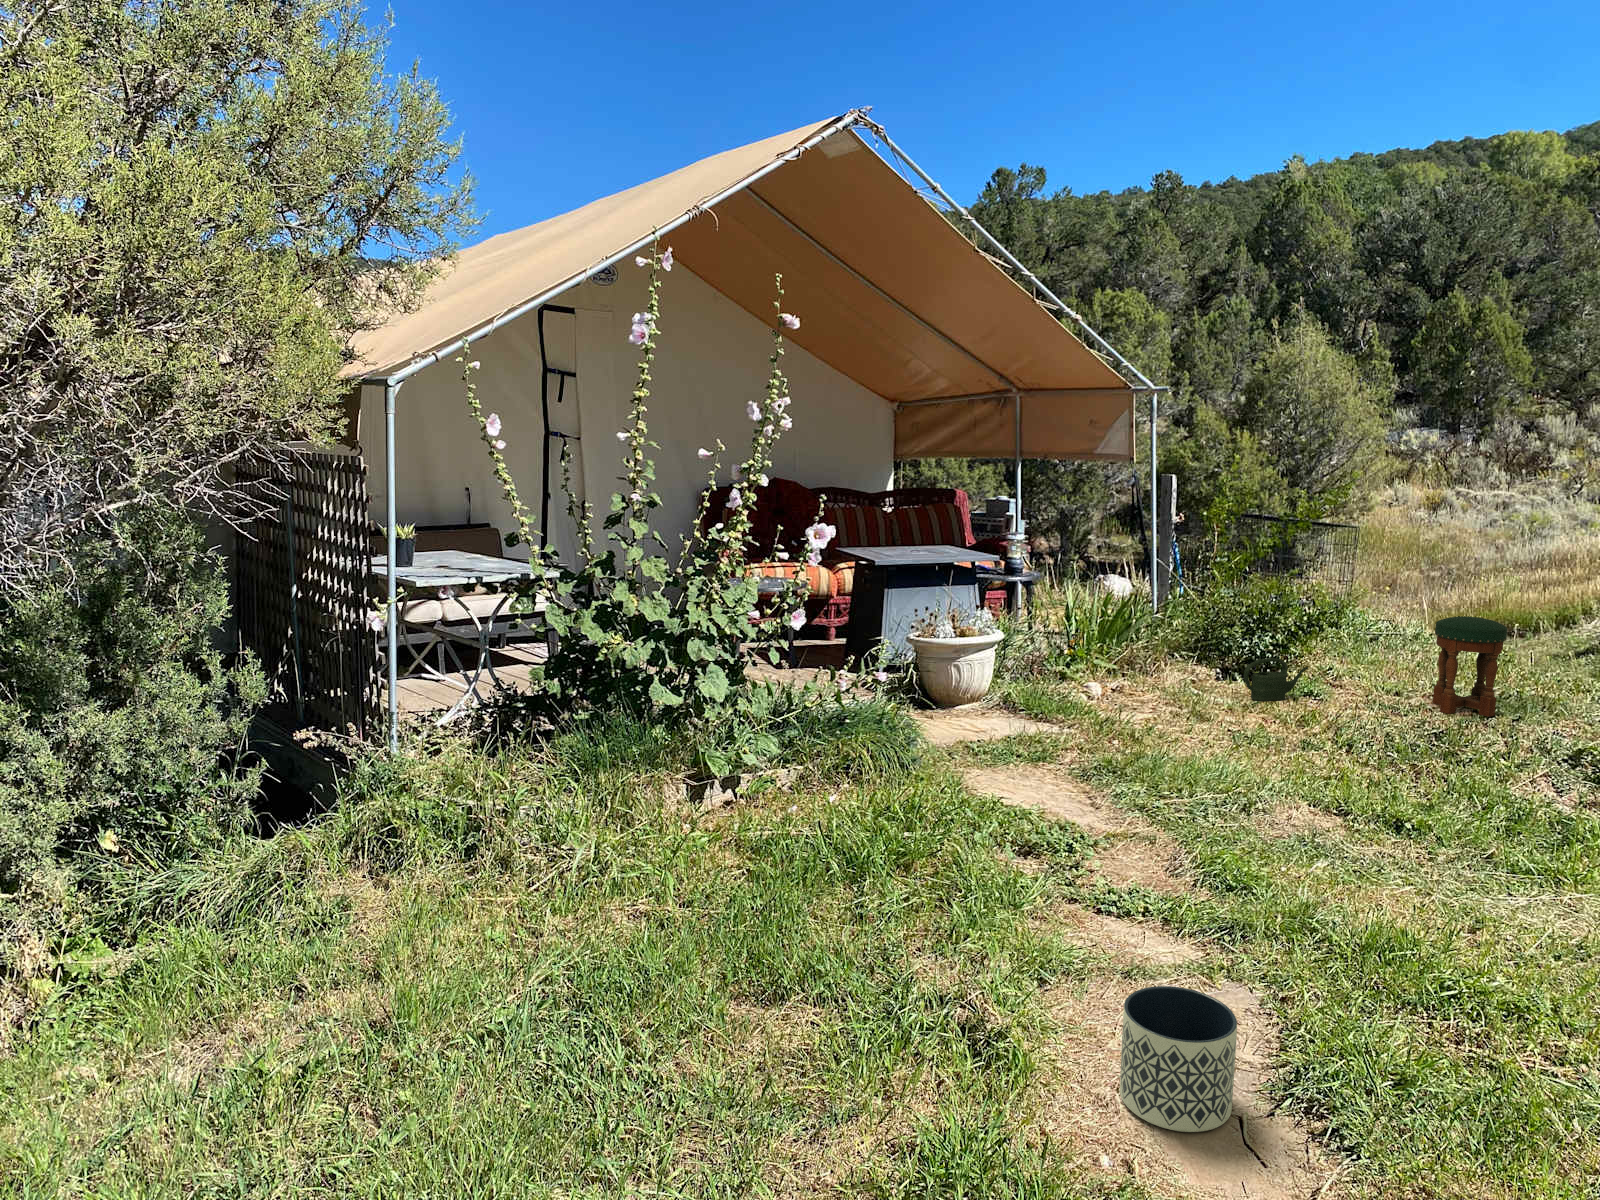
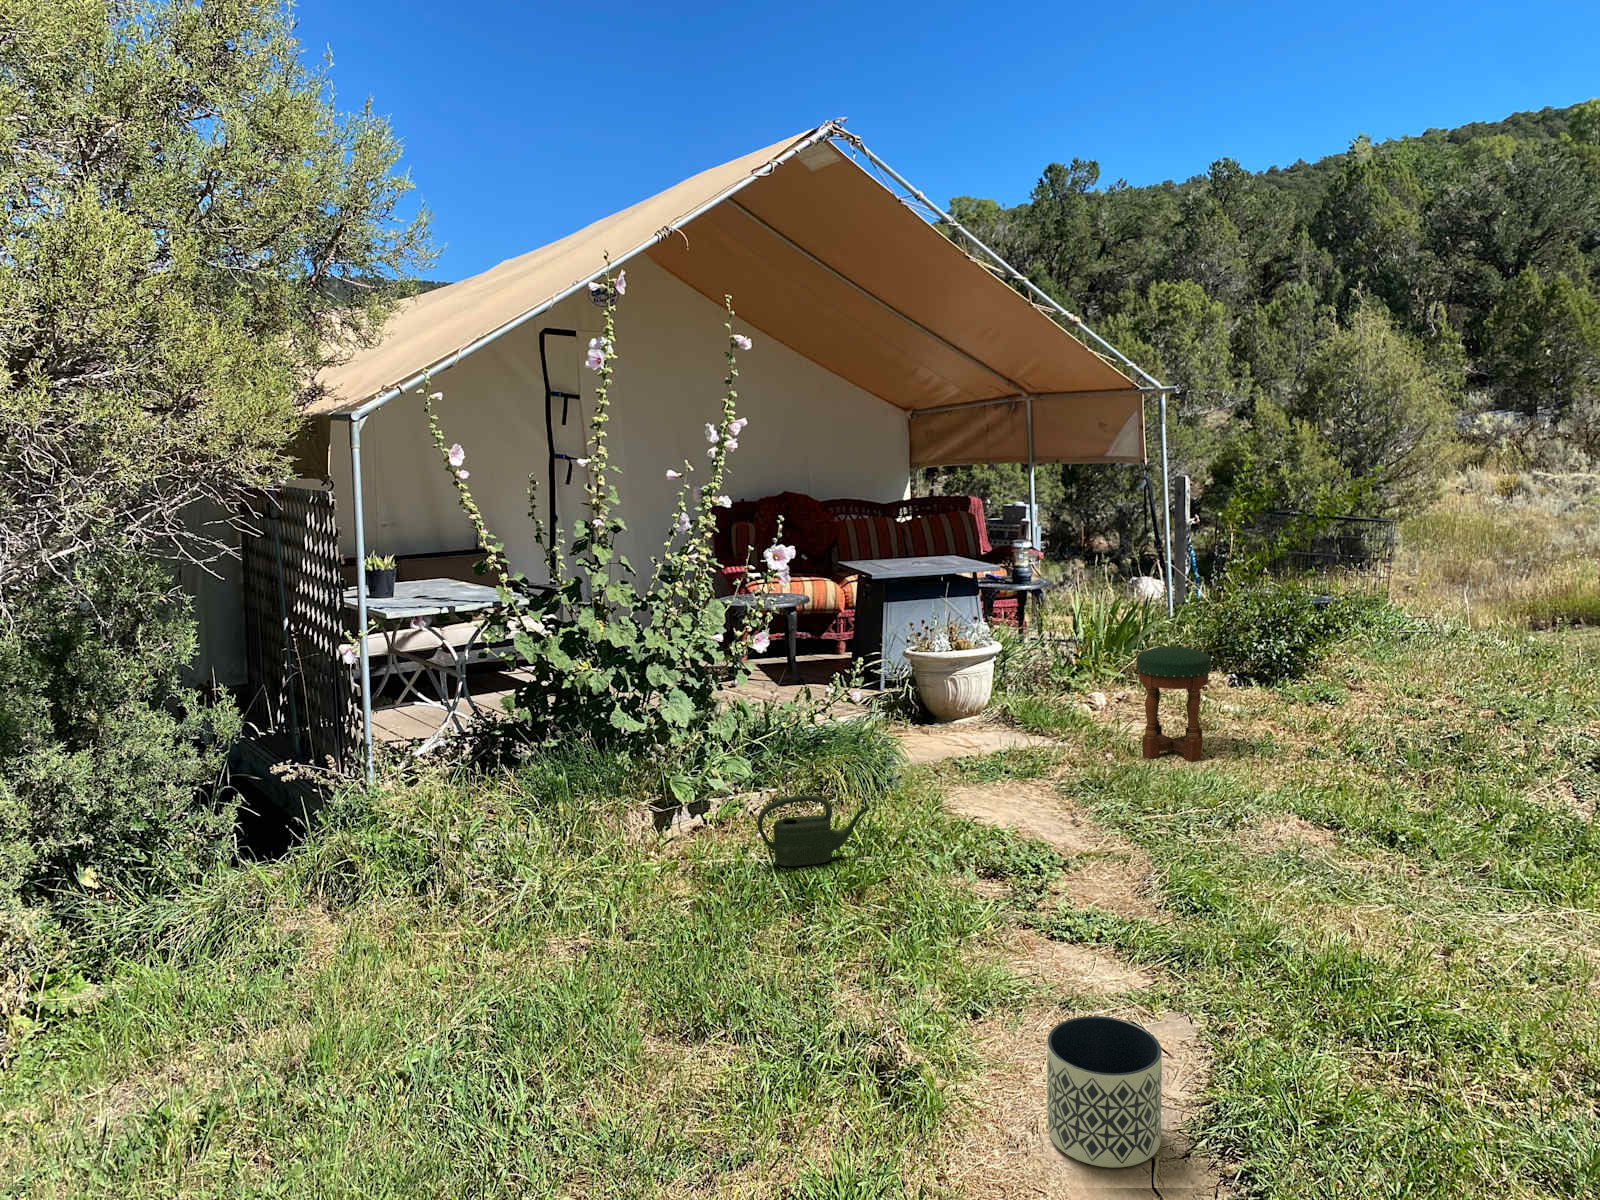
stool: present [1433,616,1507,717] -> present [1136,646,1211,762]
watering can: present [1244,658,1308,701] -> present [758,795,870,866]

